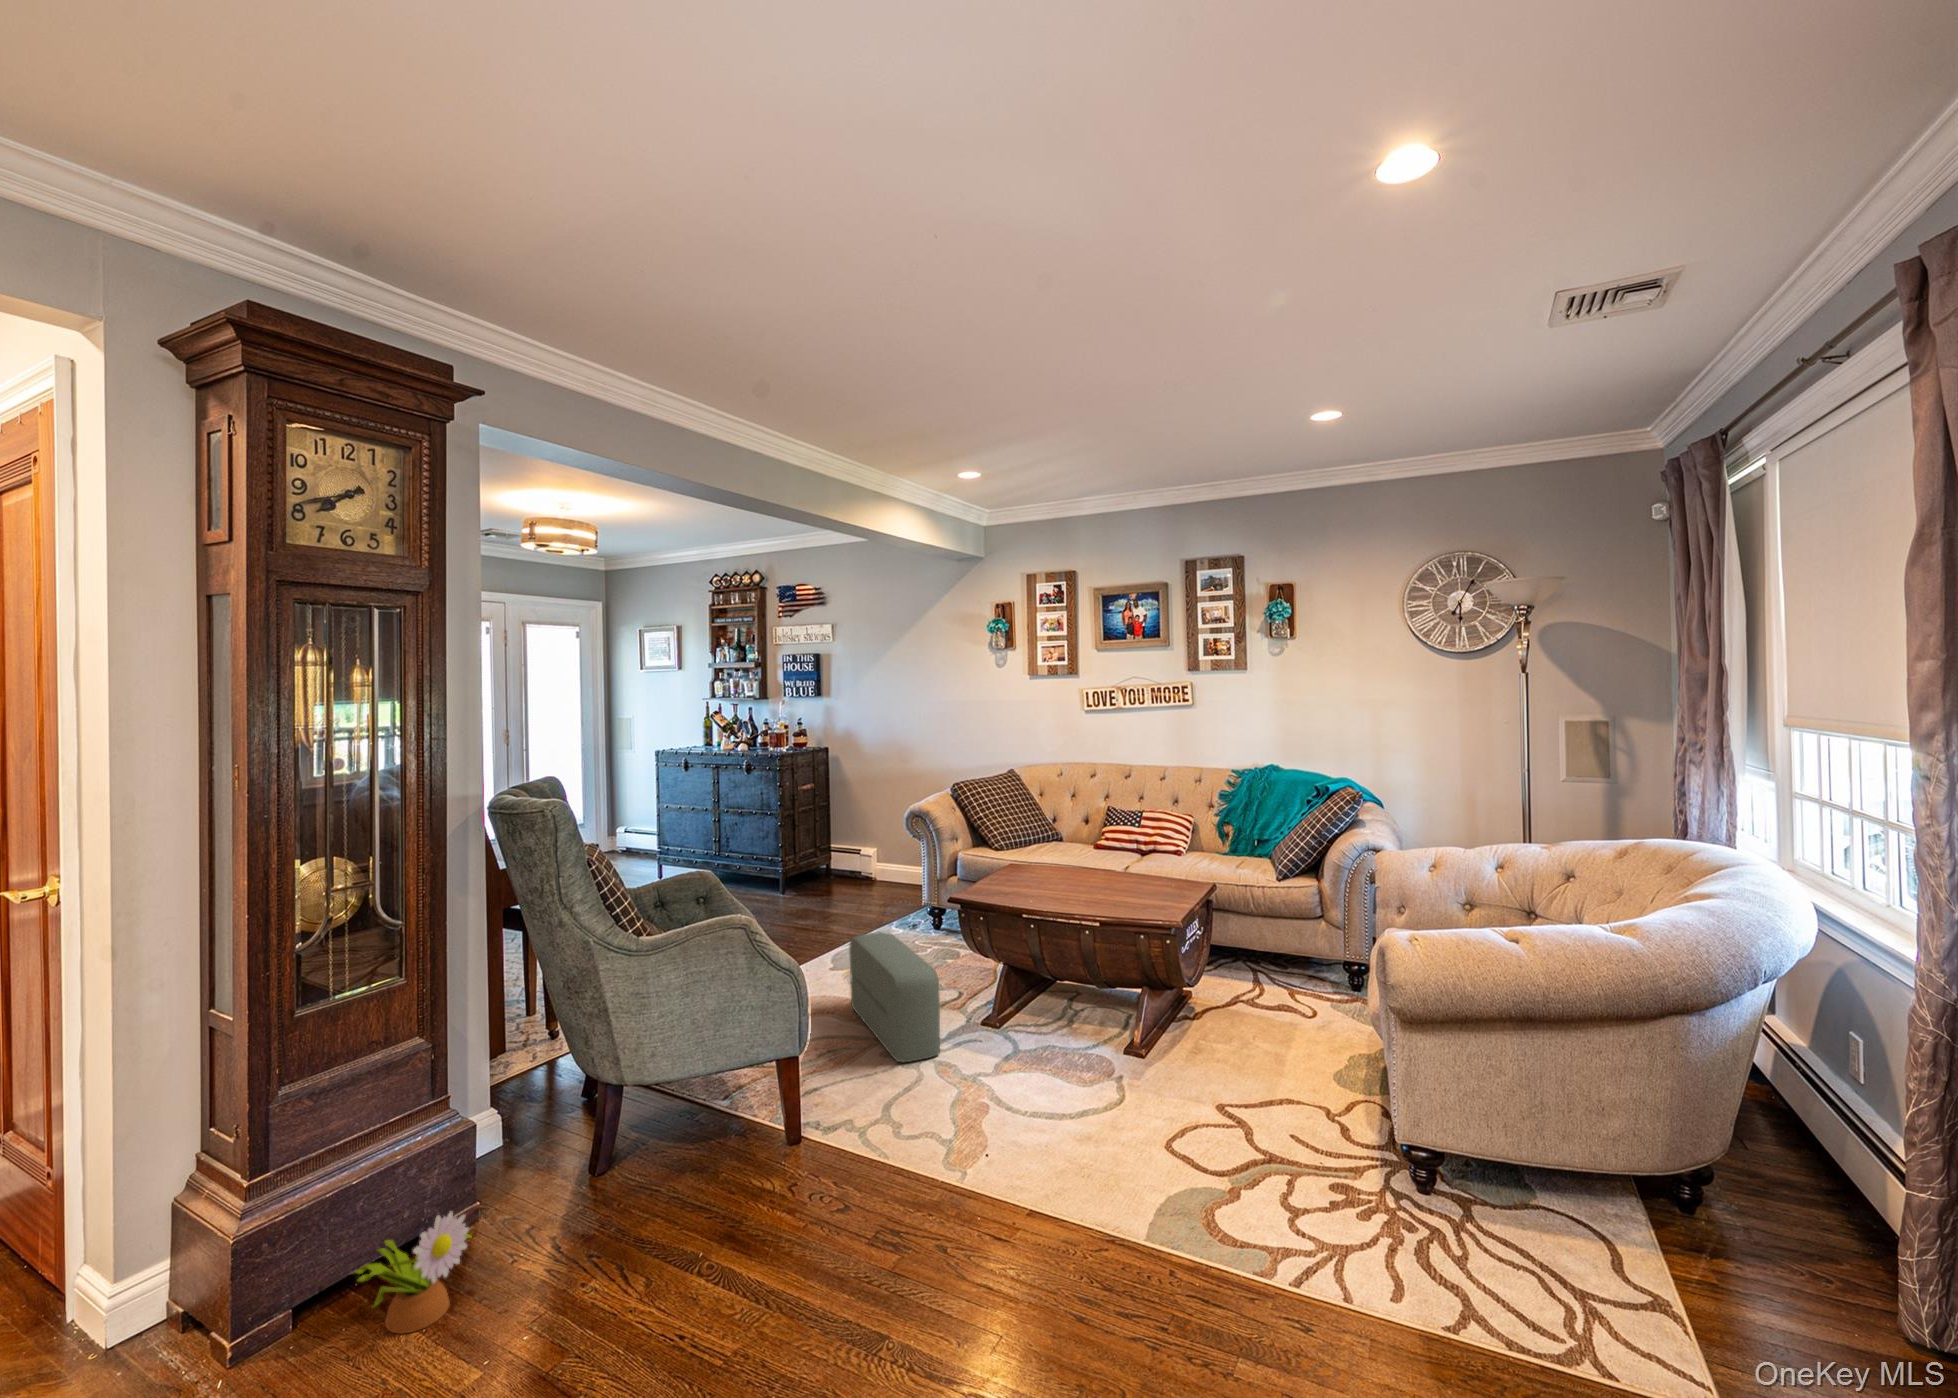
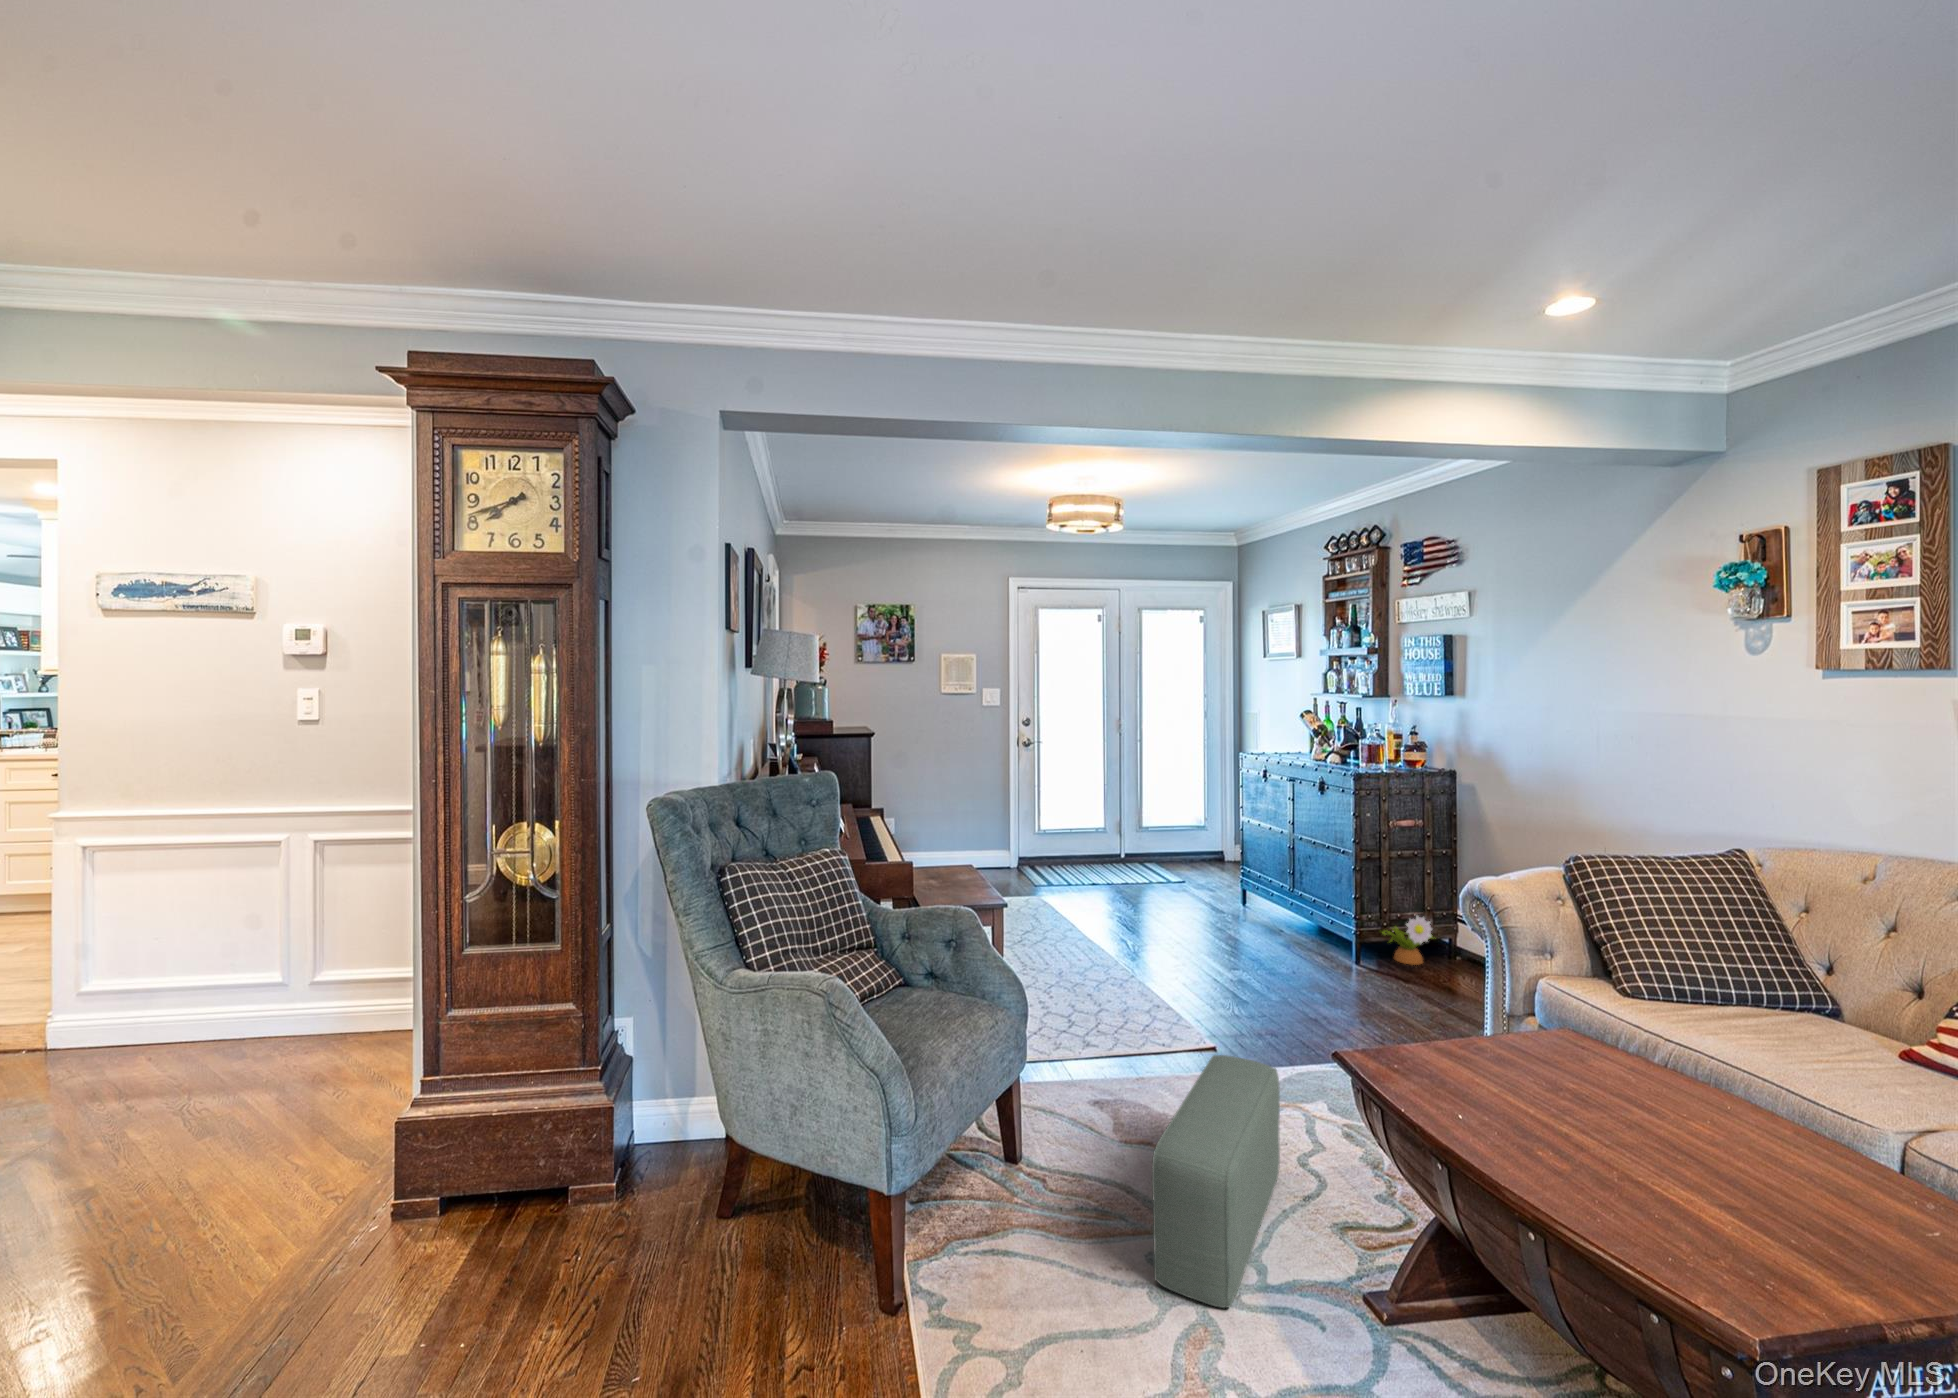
decorative plant: present [356,1212,472,1334] -> present [1383,916,1433,965]

